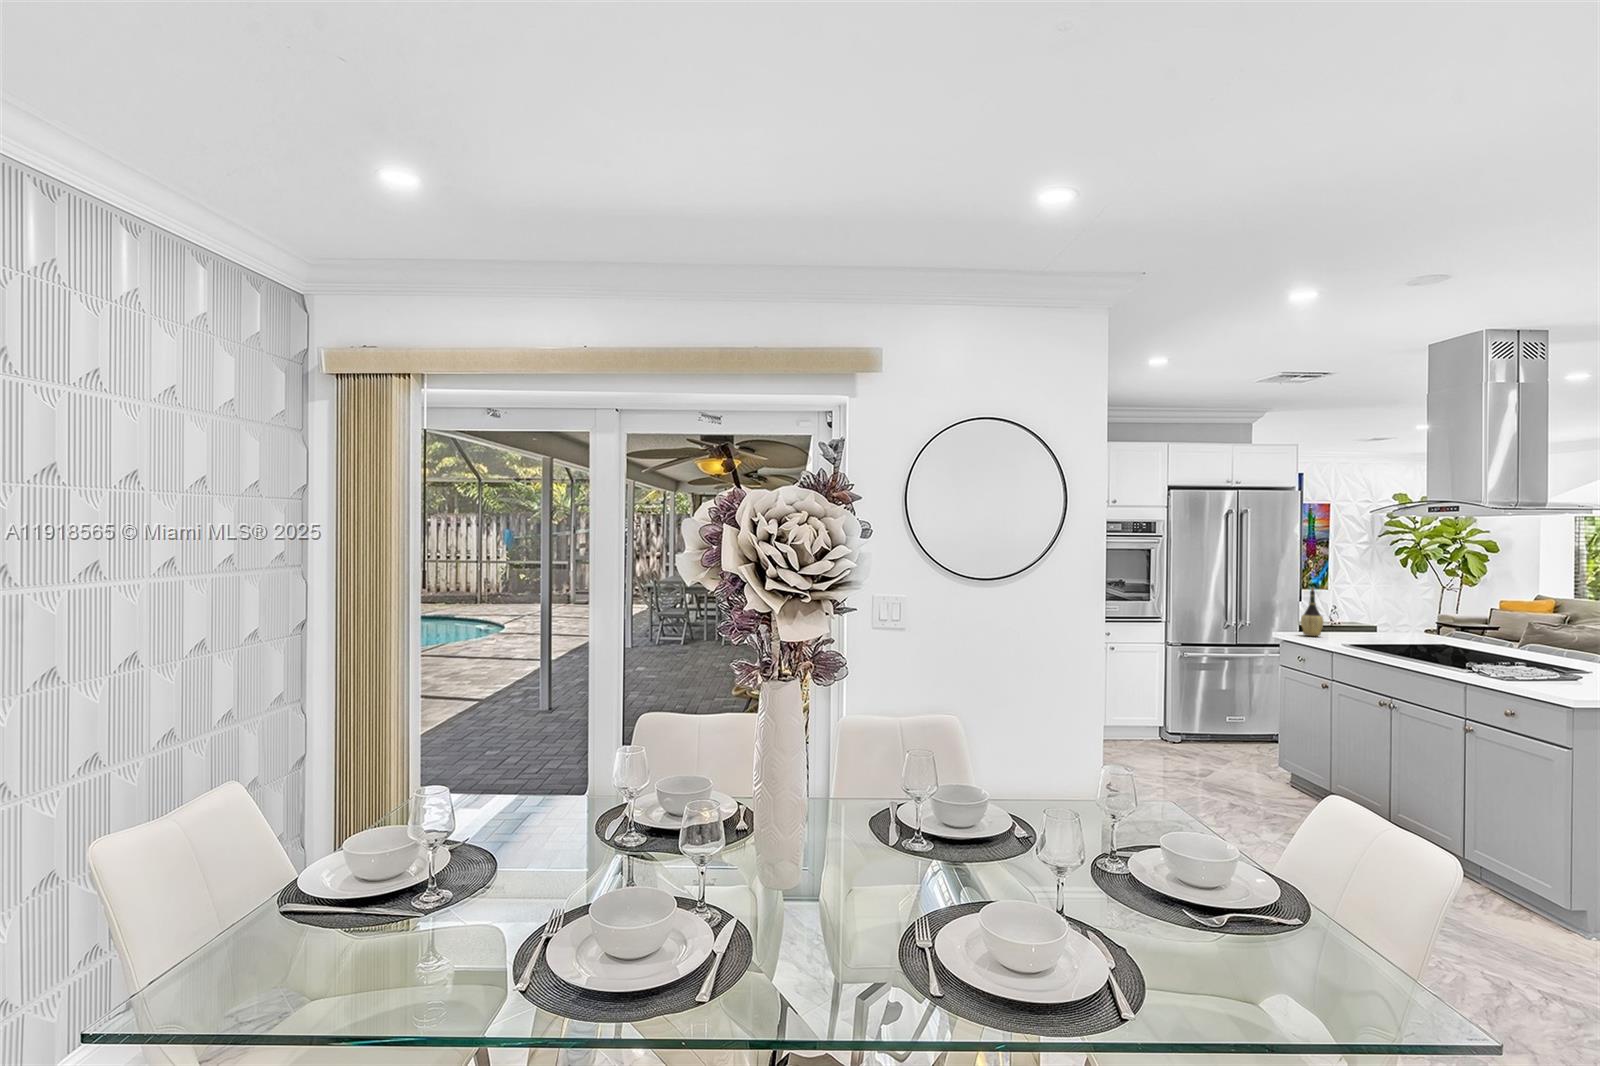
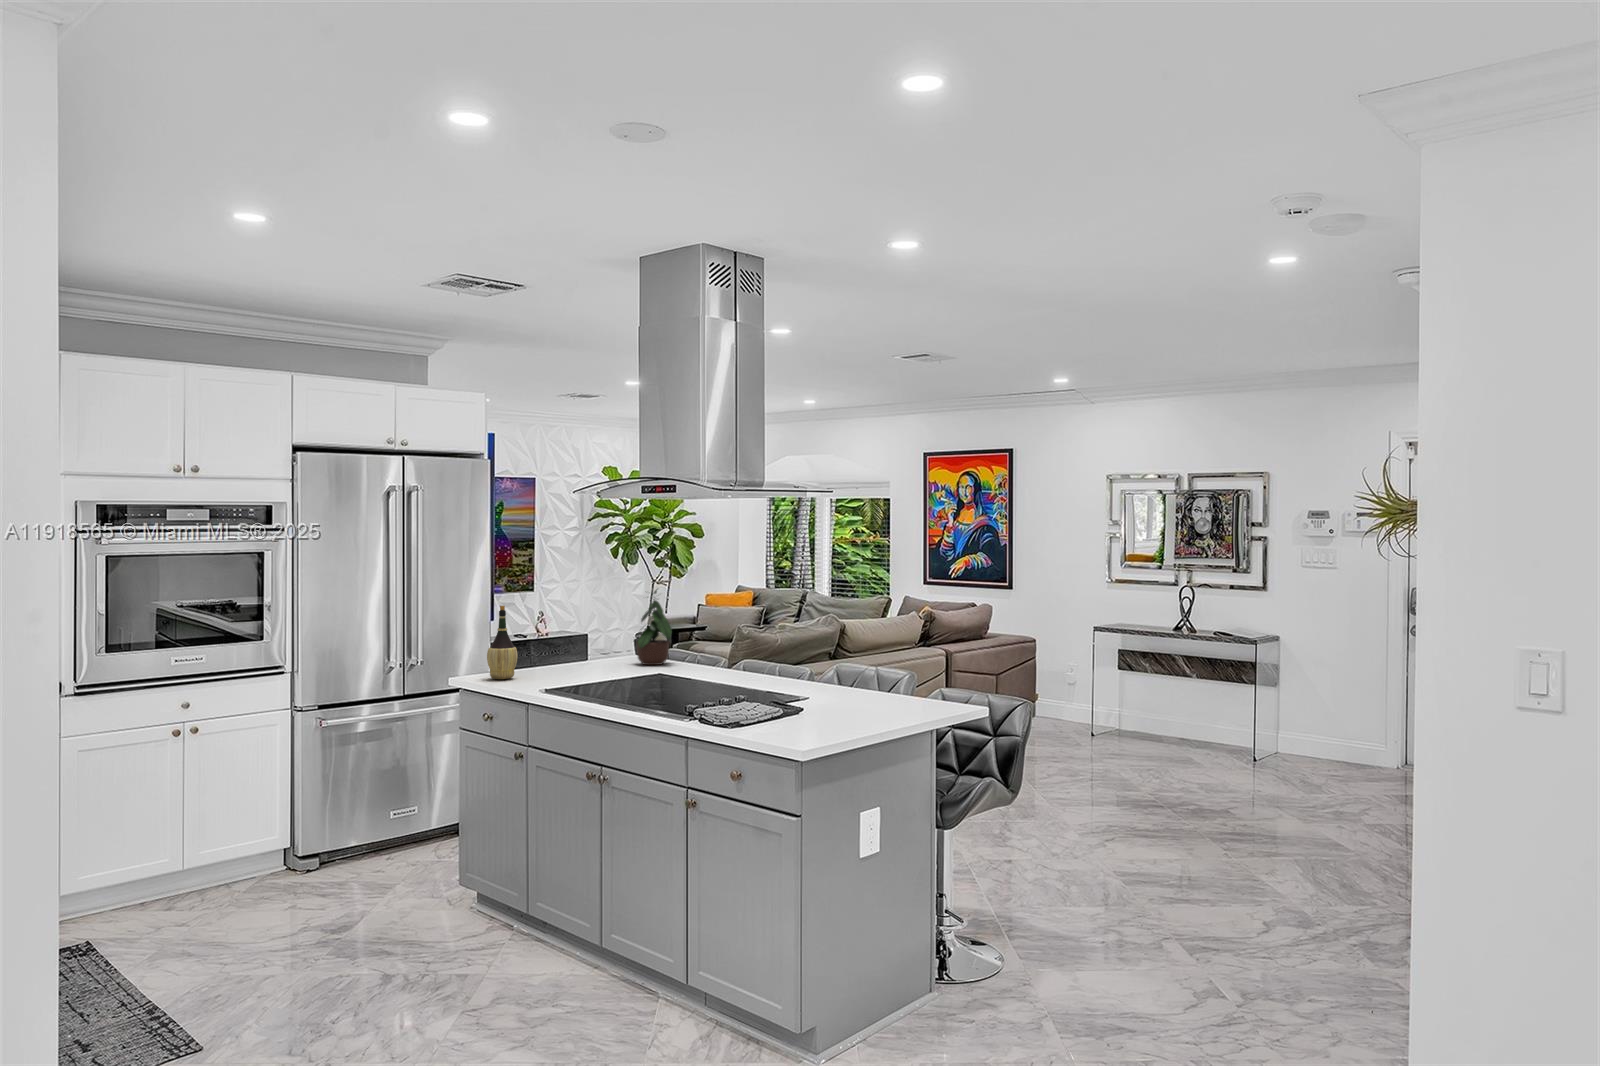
potted plant: none [1417,583,1461,641] -> present [636,590,672,665]

